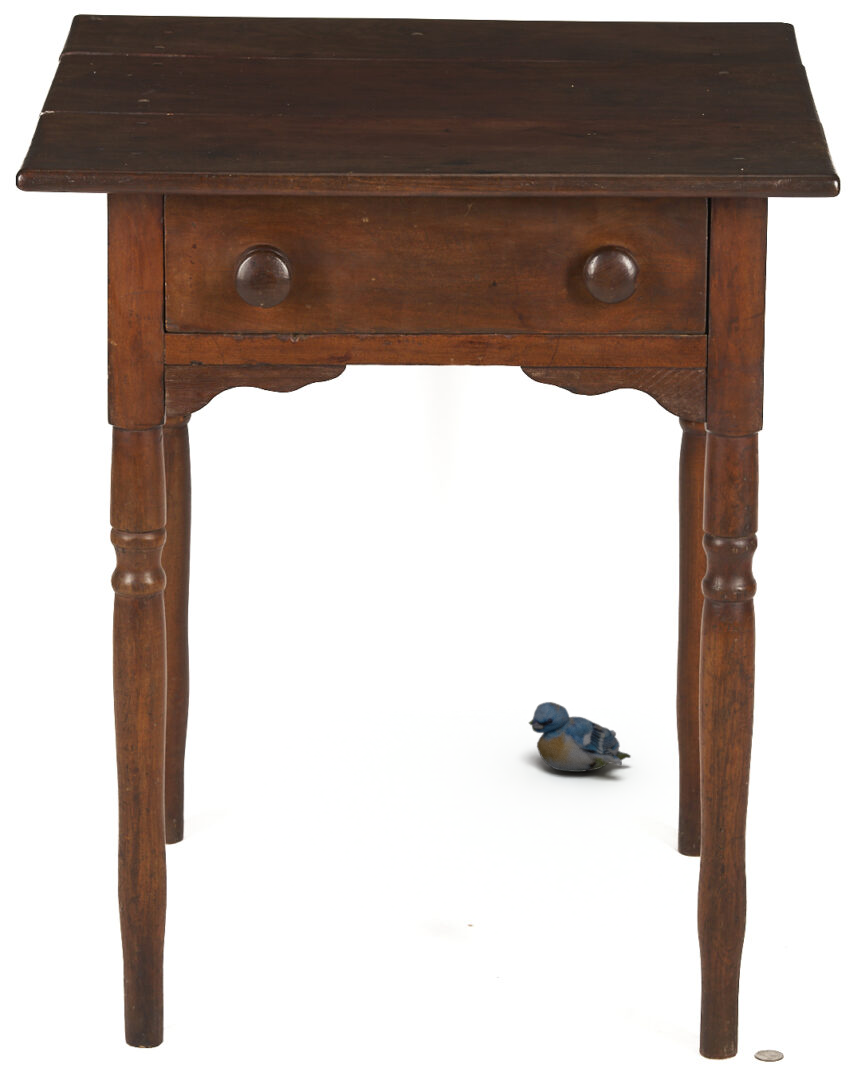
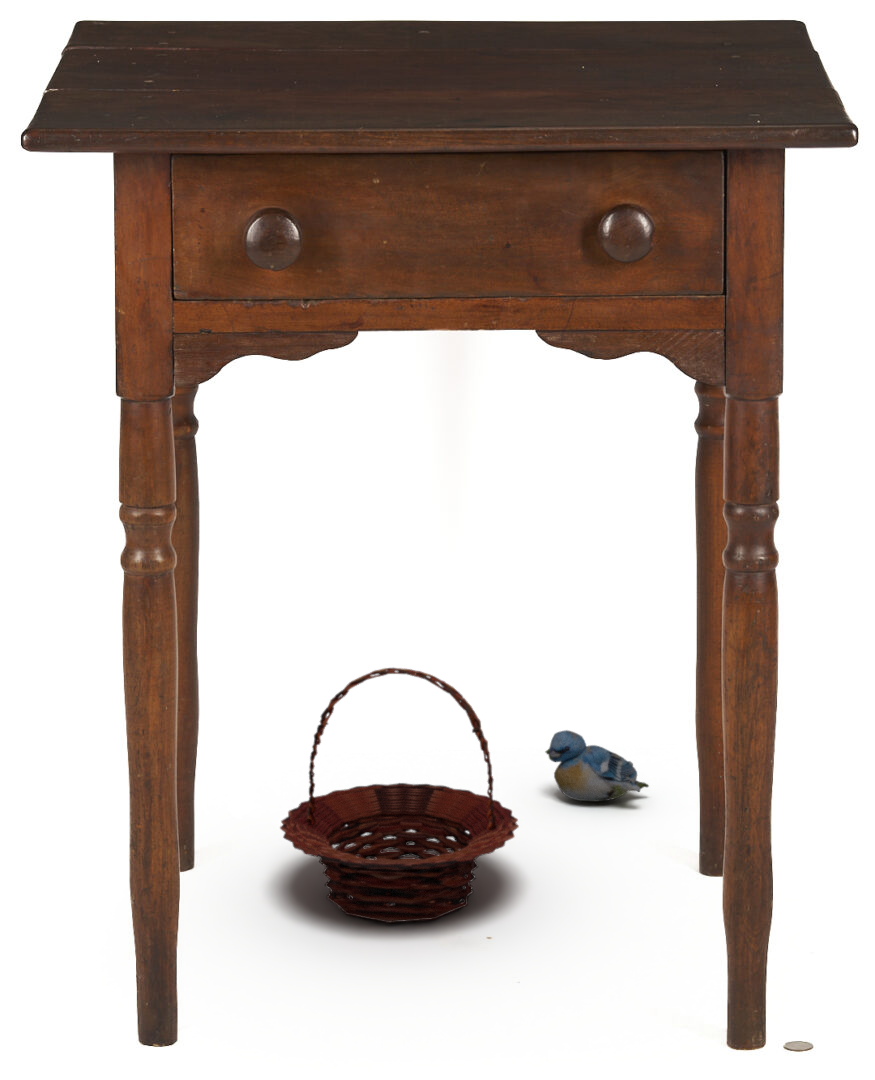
basket: none [265,659,500,908] -> present [280,668,519,923]

